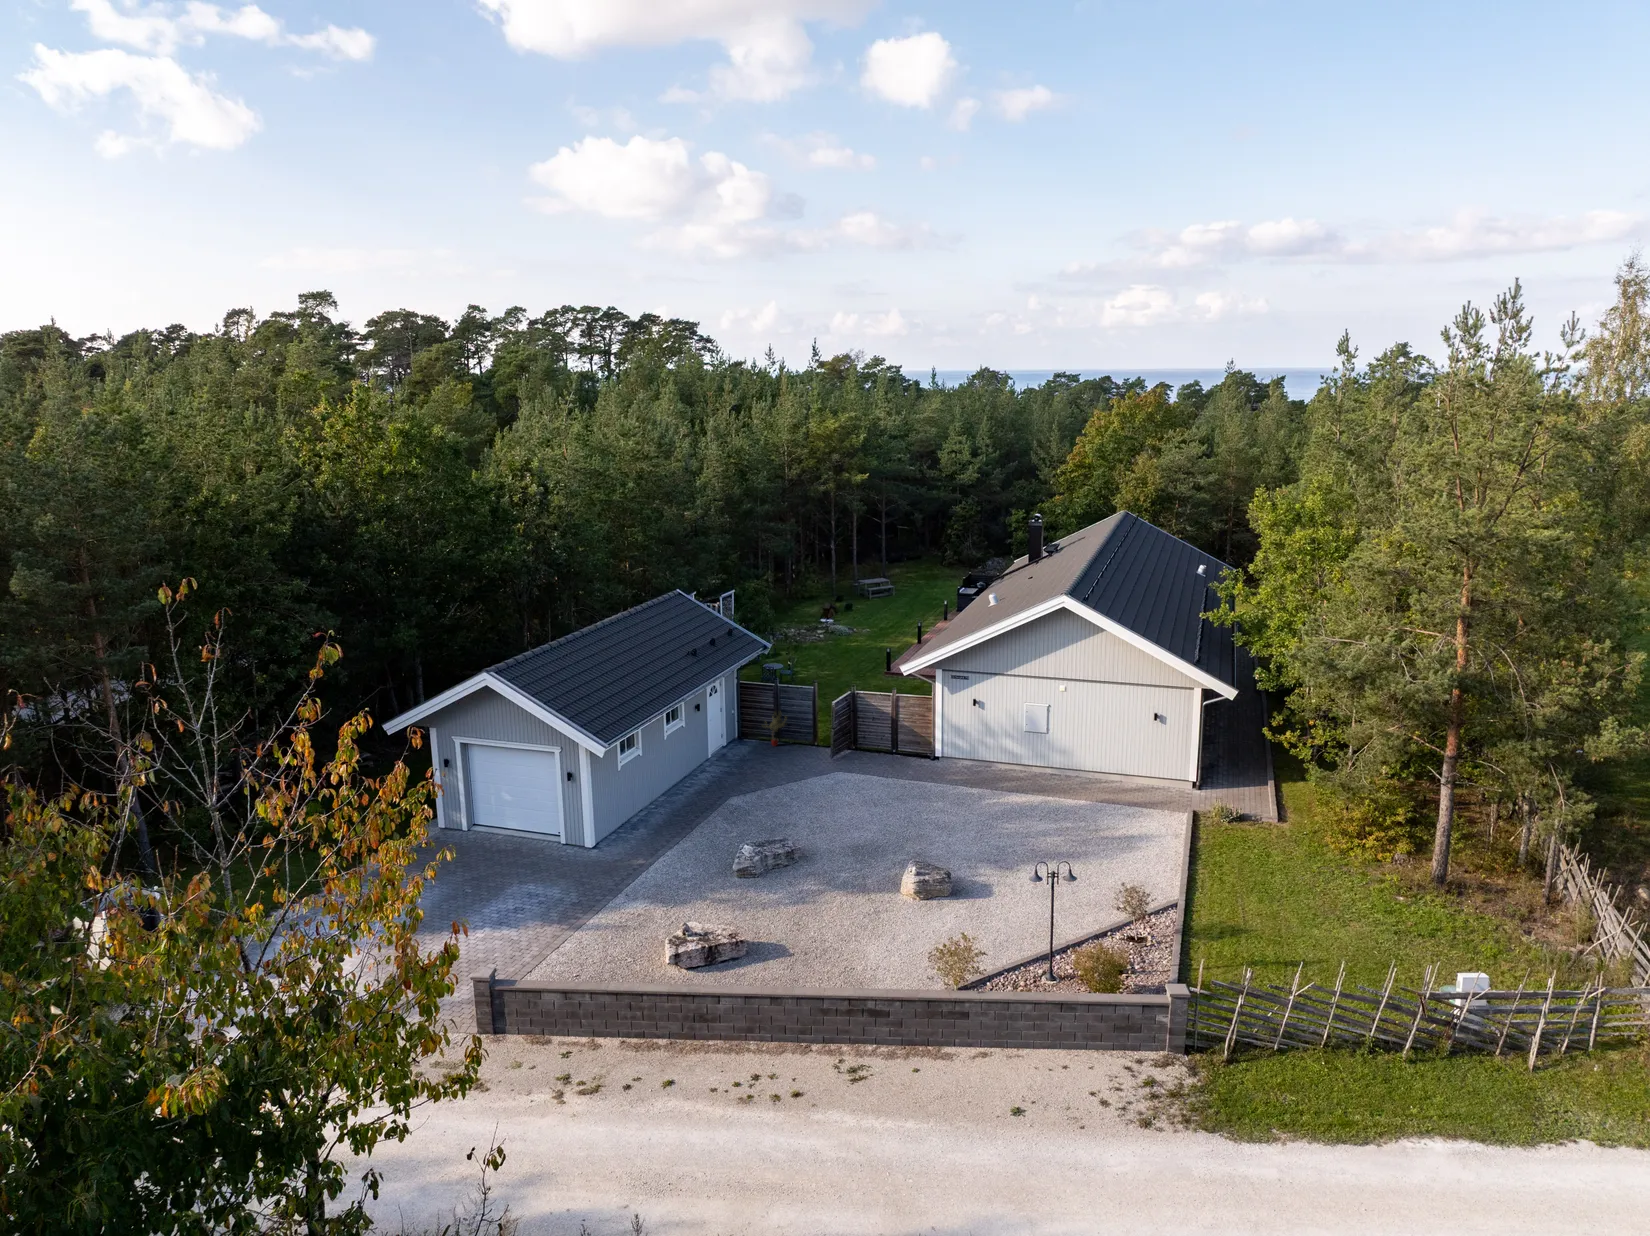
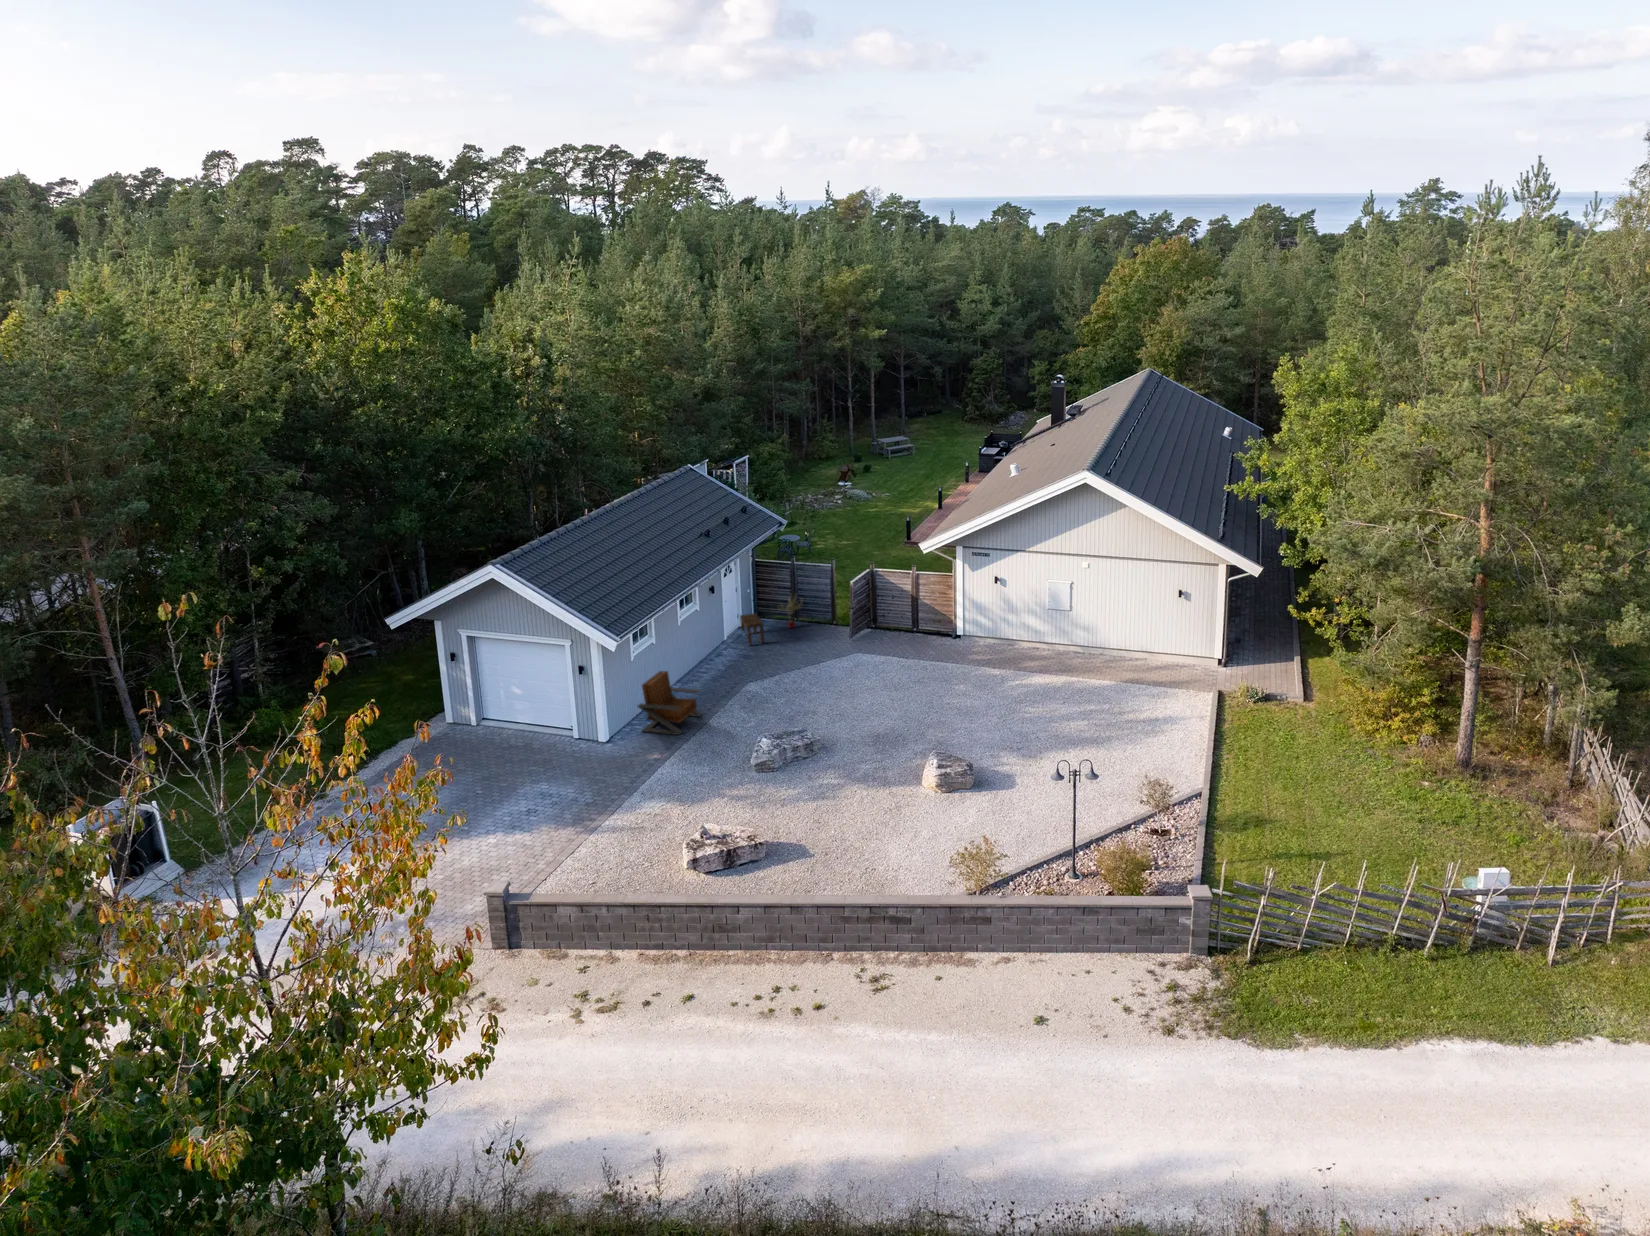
bench: none [724,730,747,761] -> present [740,613,764,645]
lounge chair: none [618,777,682,841] -> present [637,671,701,735]

